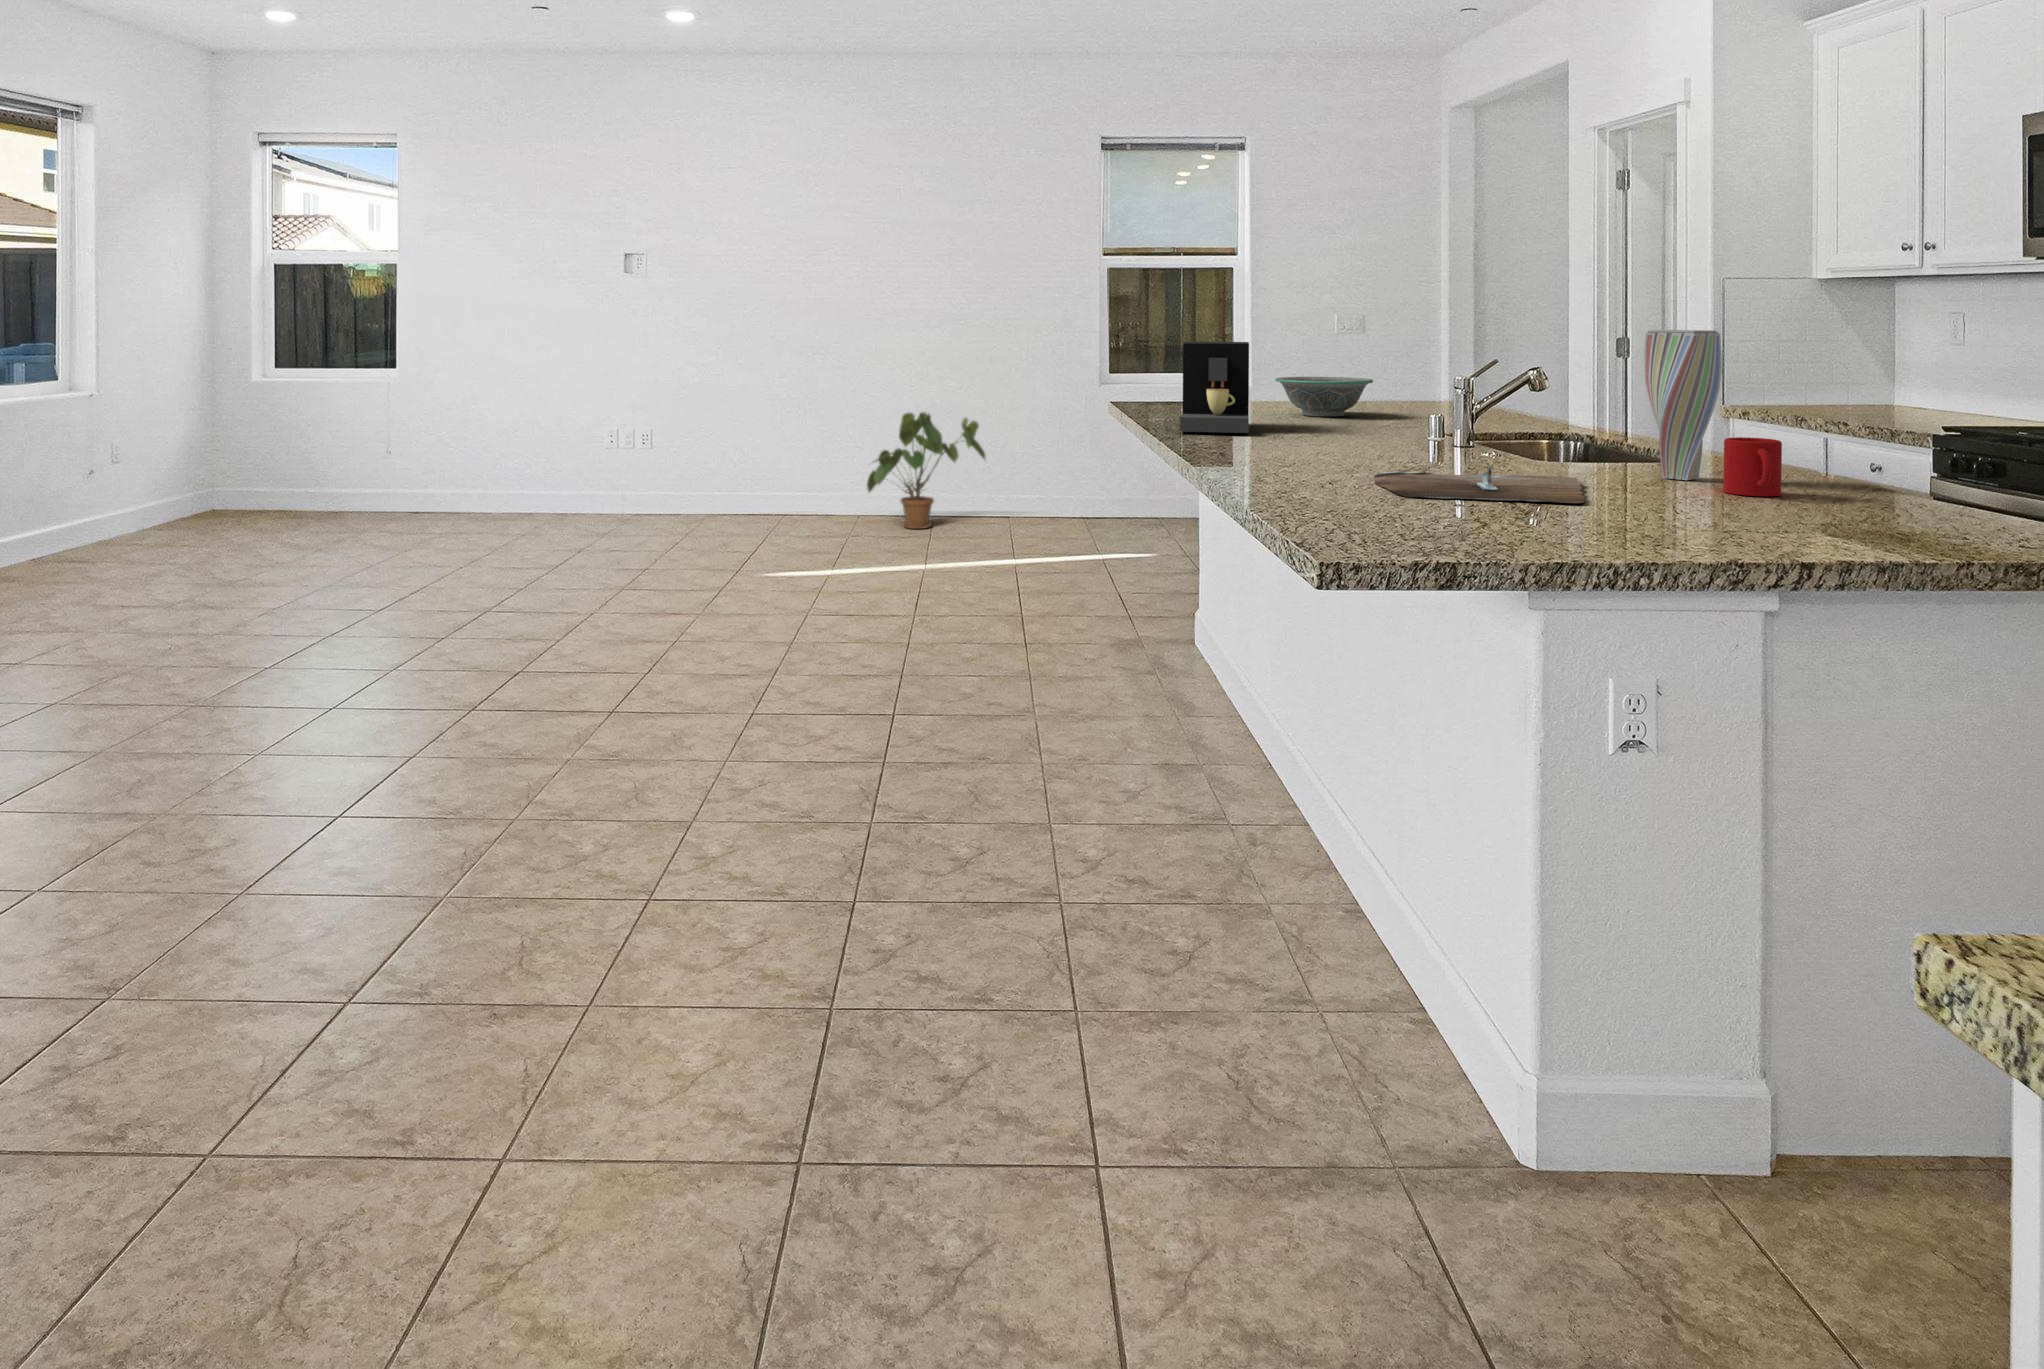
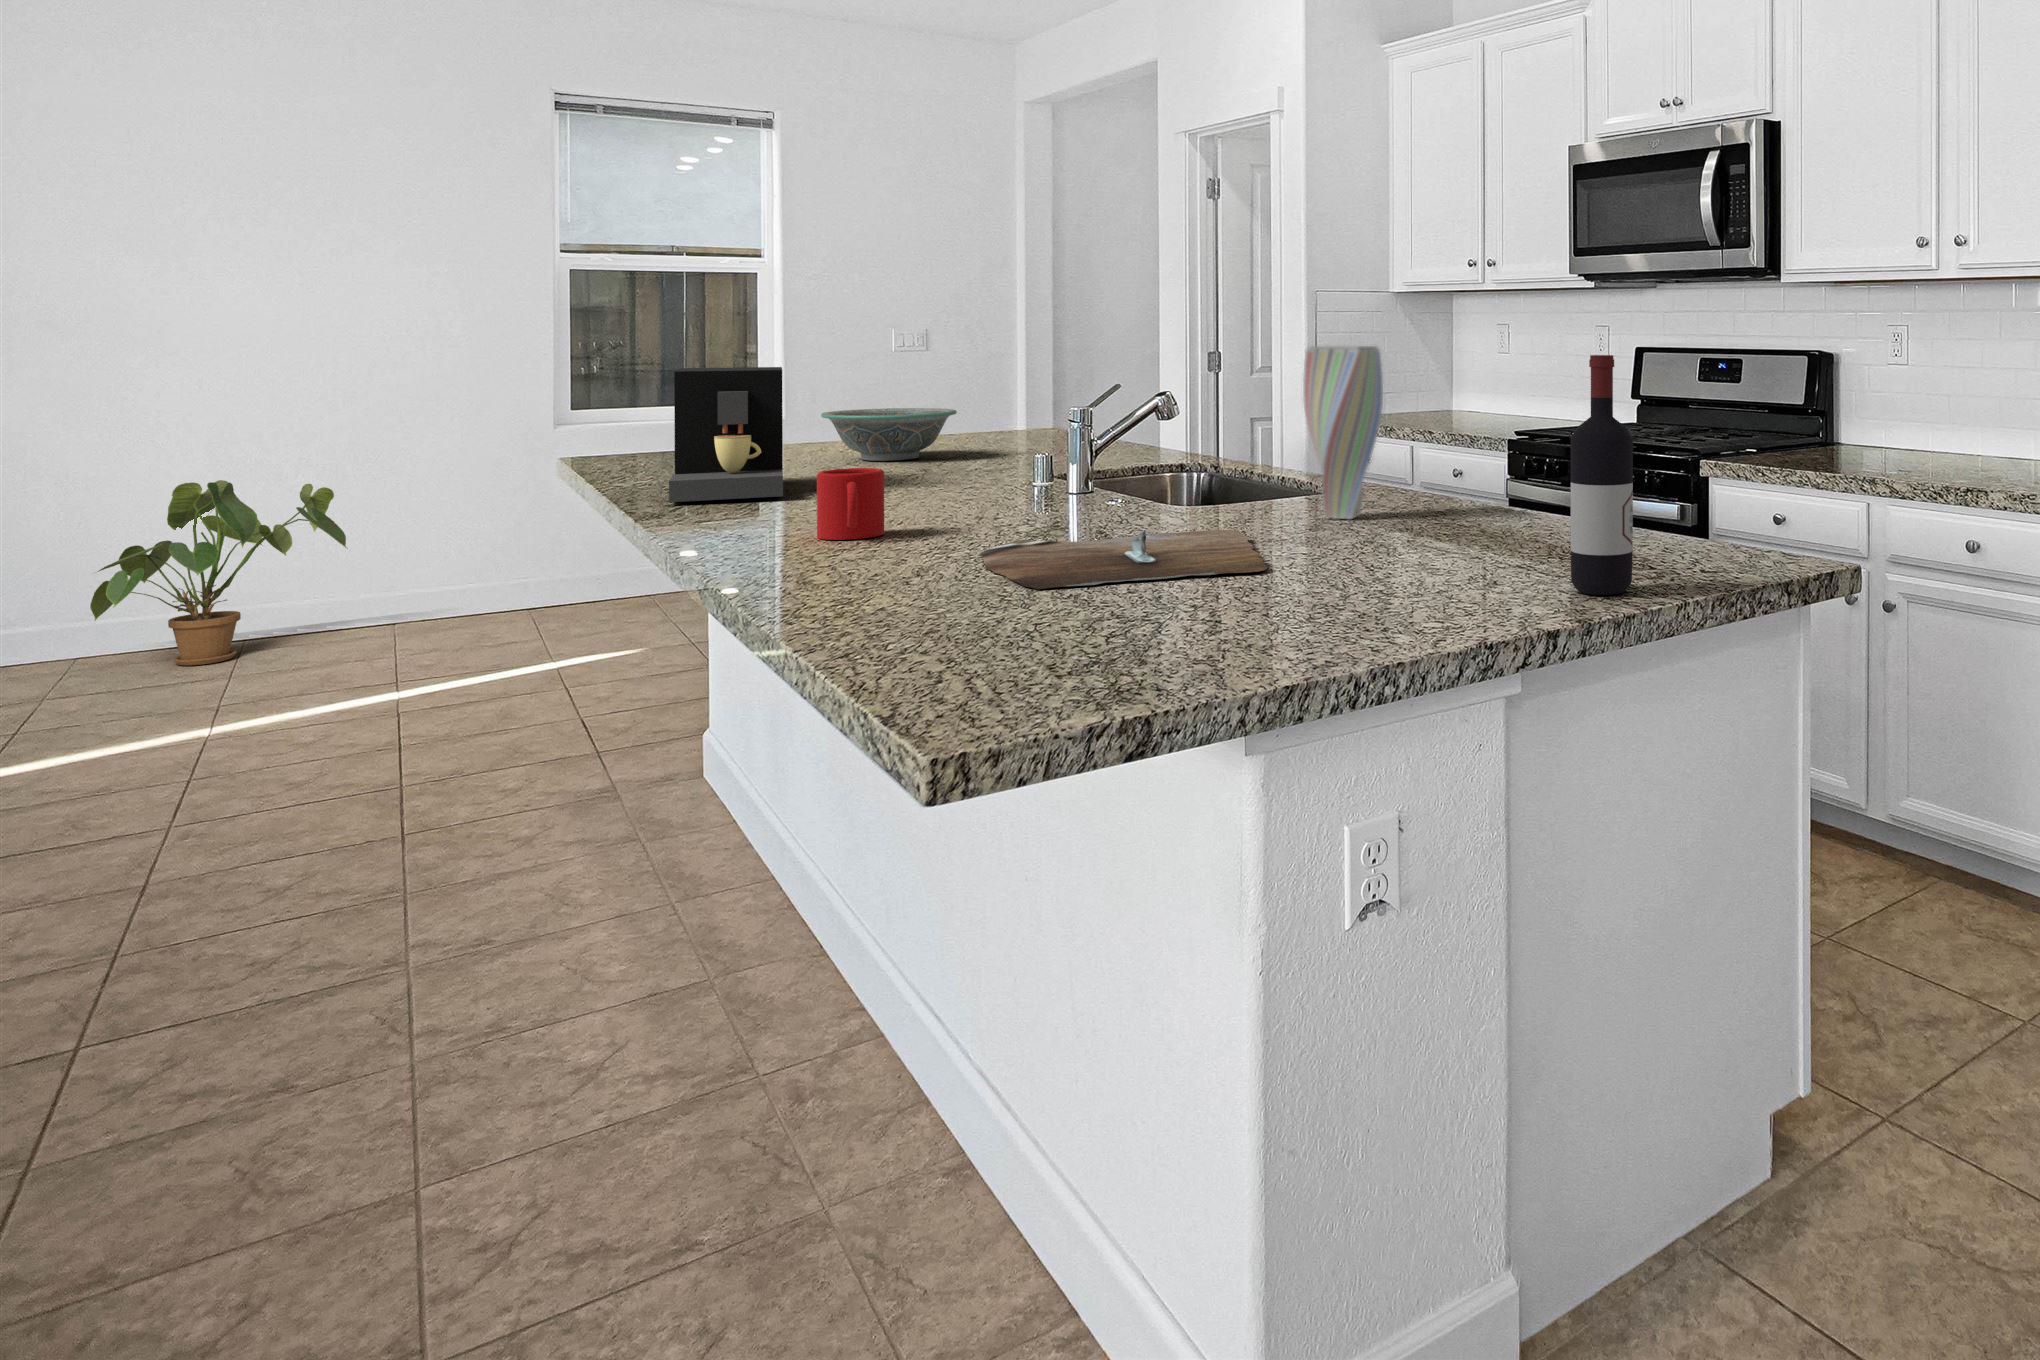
wine bottle: none [1853,339,1920,548] -> present [1571,355,1633,595]
mug: present [1723,437,1782,496] -> present [817,468,884,540]

